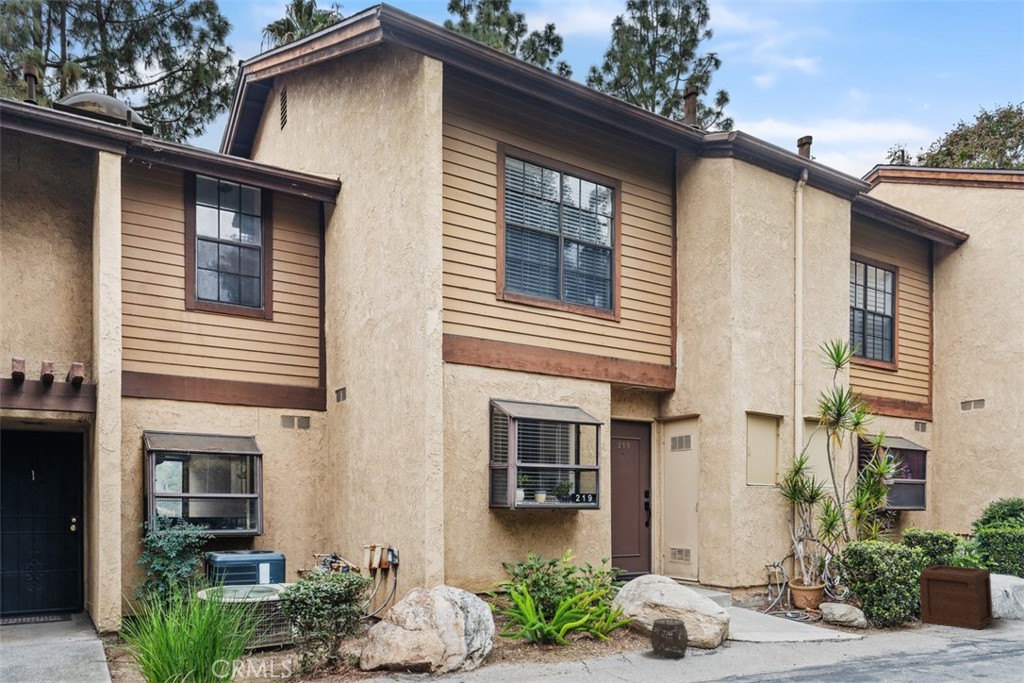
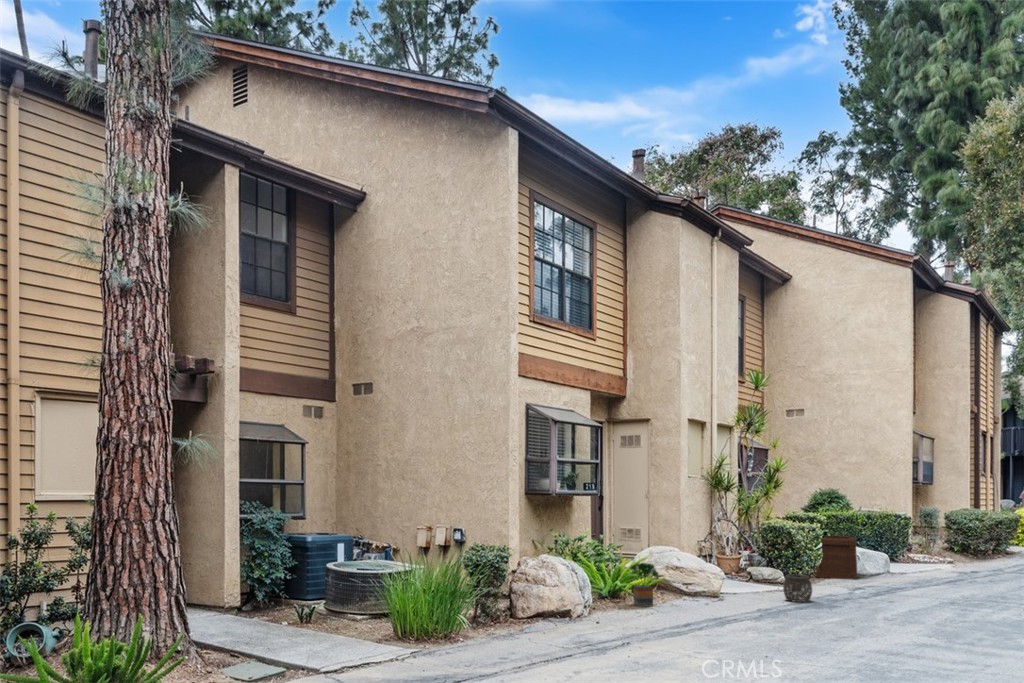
potted tree: none [558,600,595,659] -> present [630,563,659,607]
woven basket: present [651,618,688,657] -> present [783,575,812,602]

